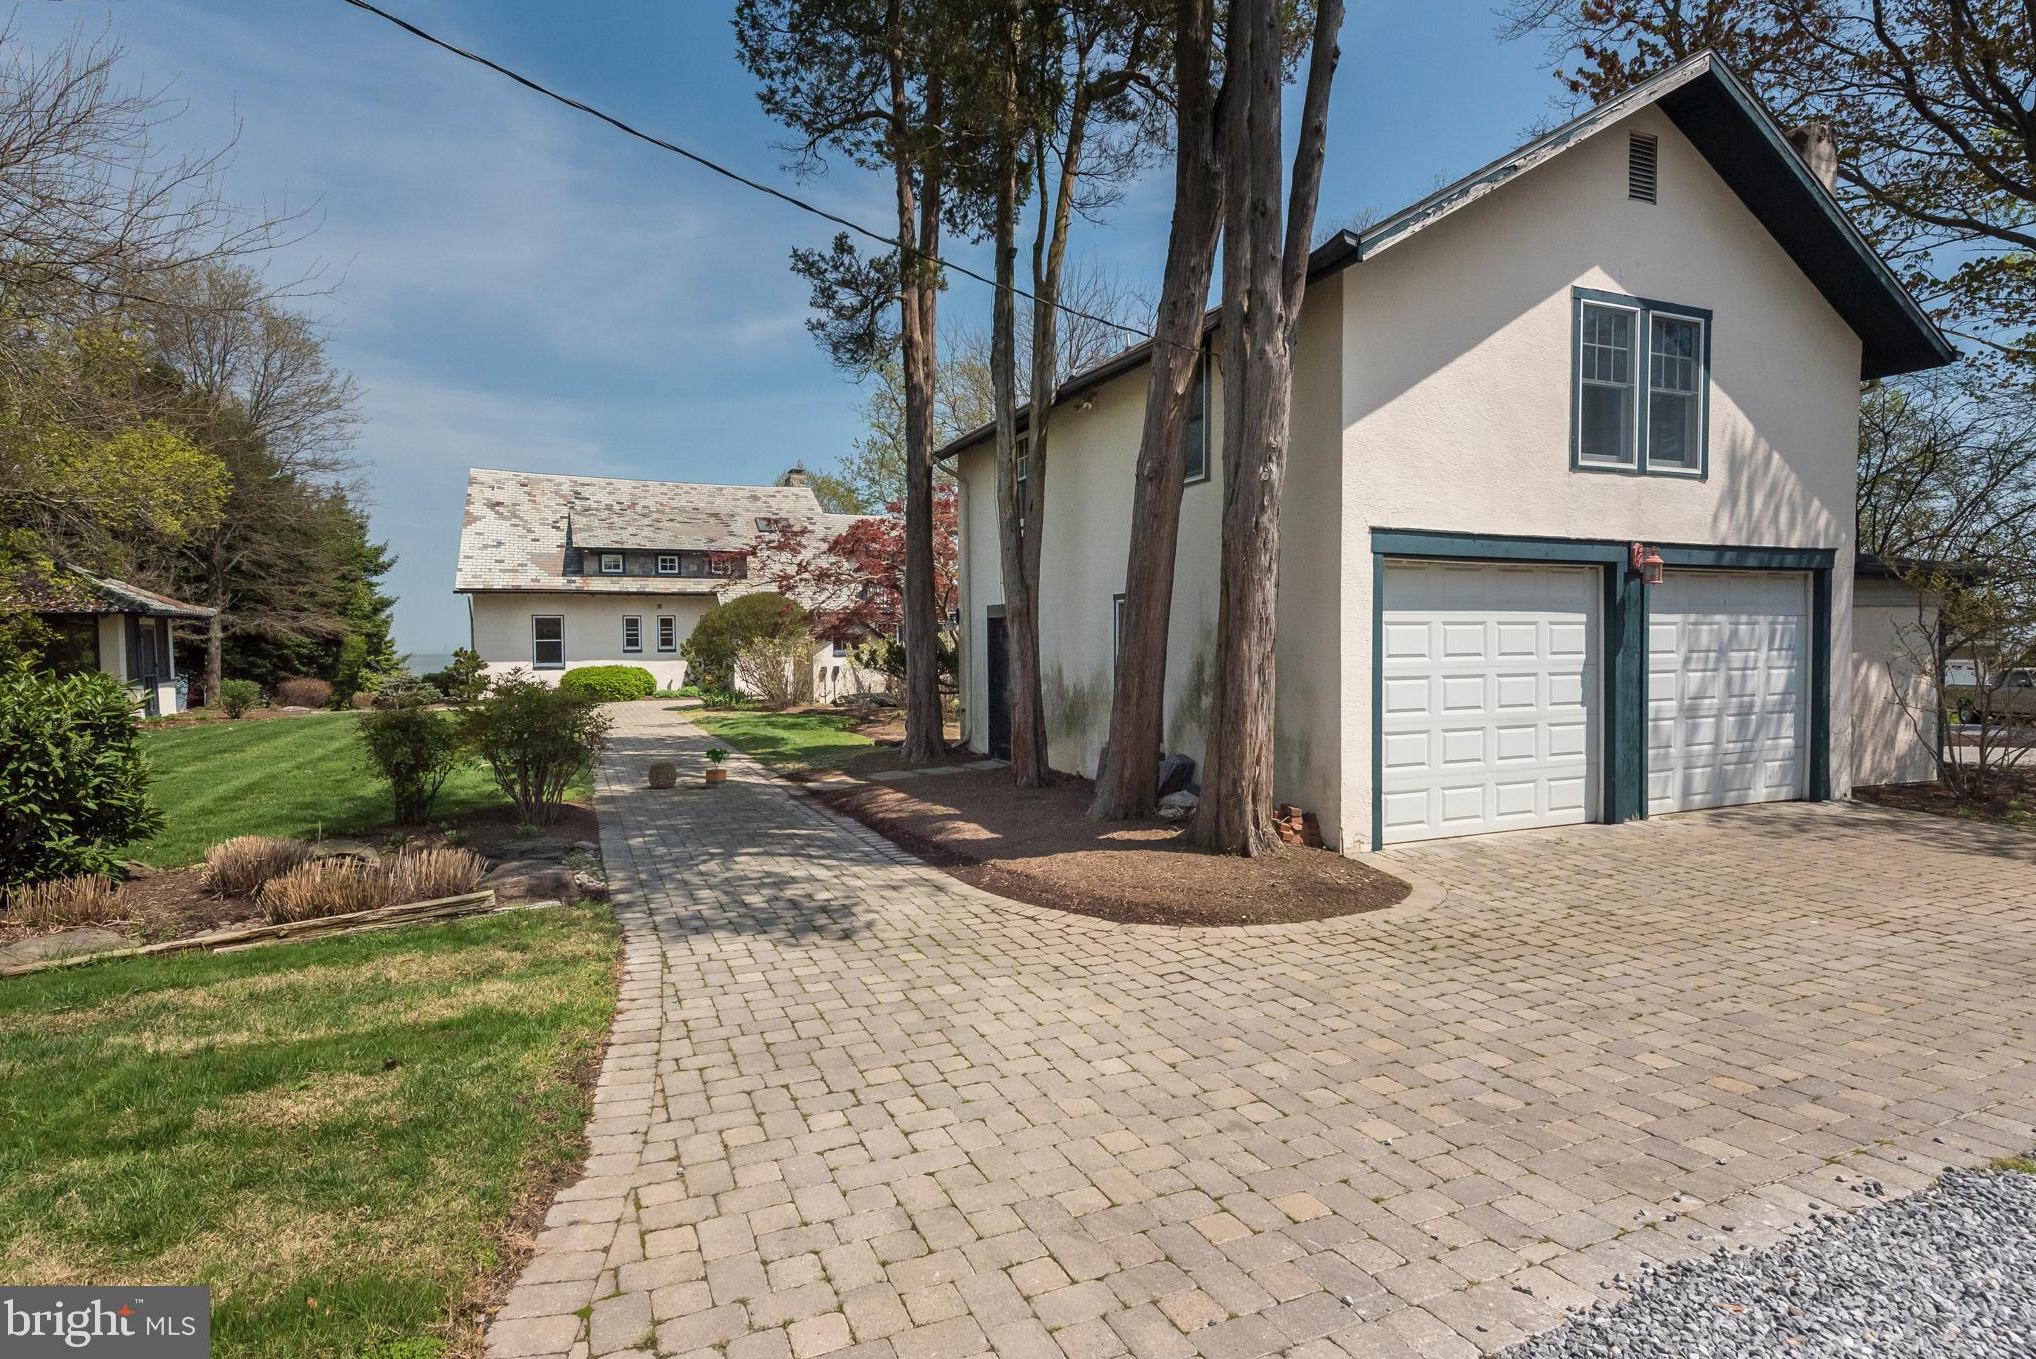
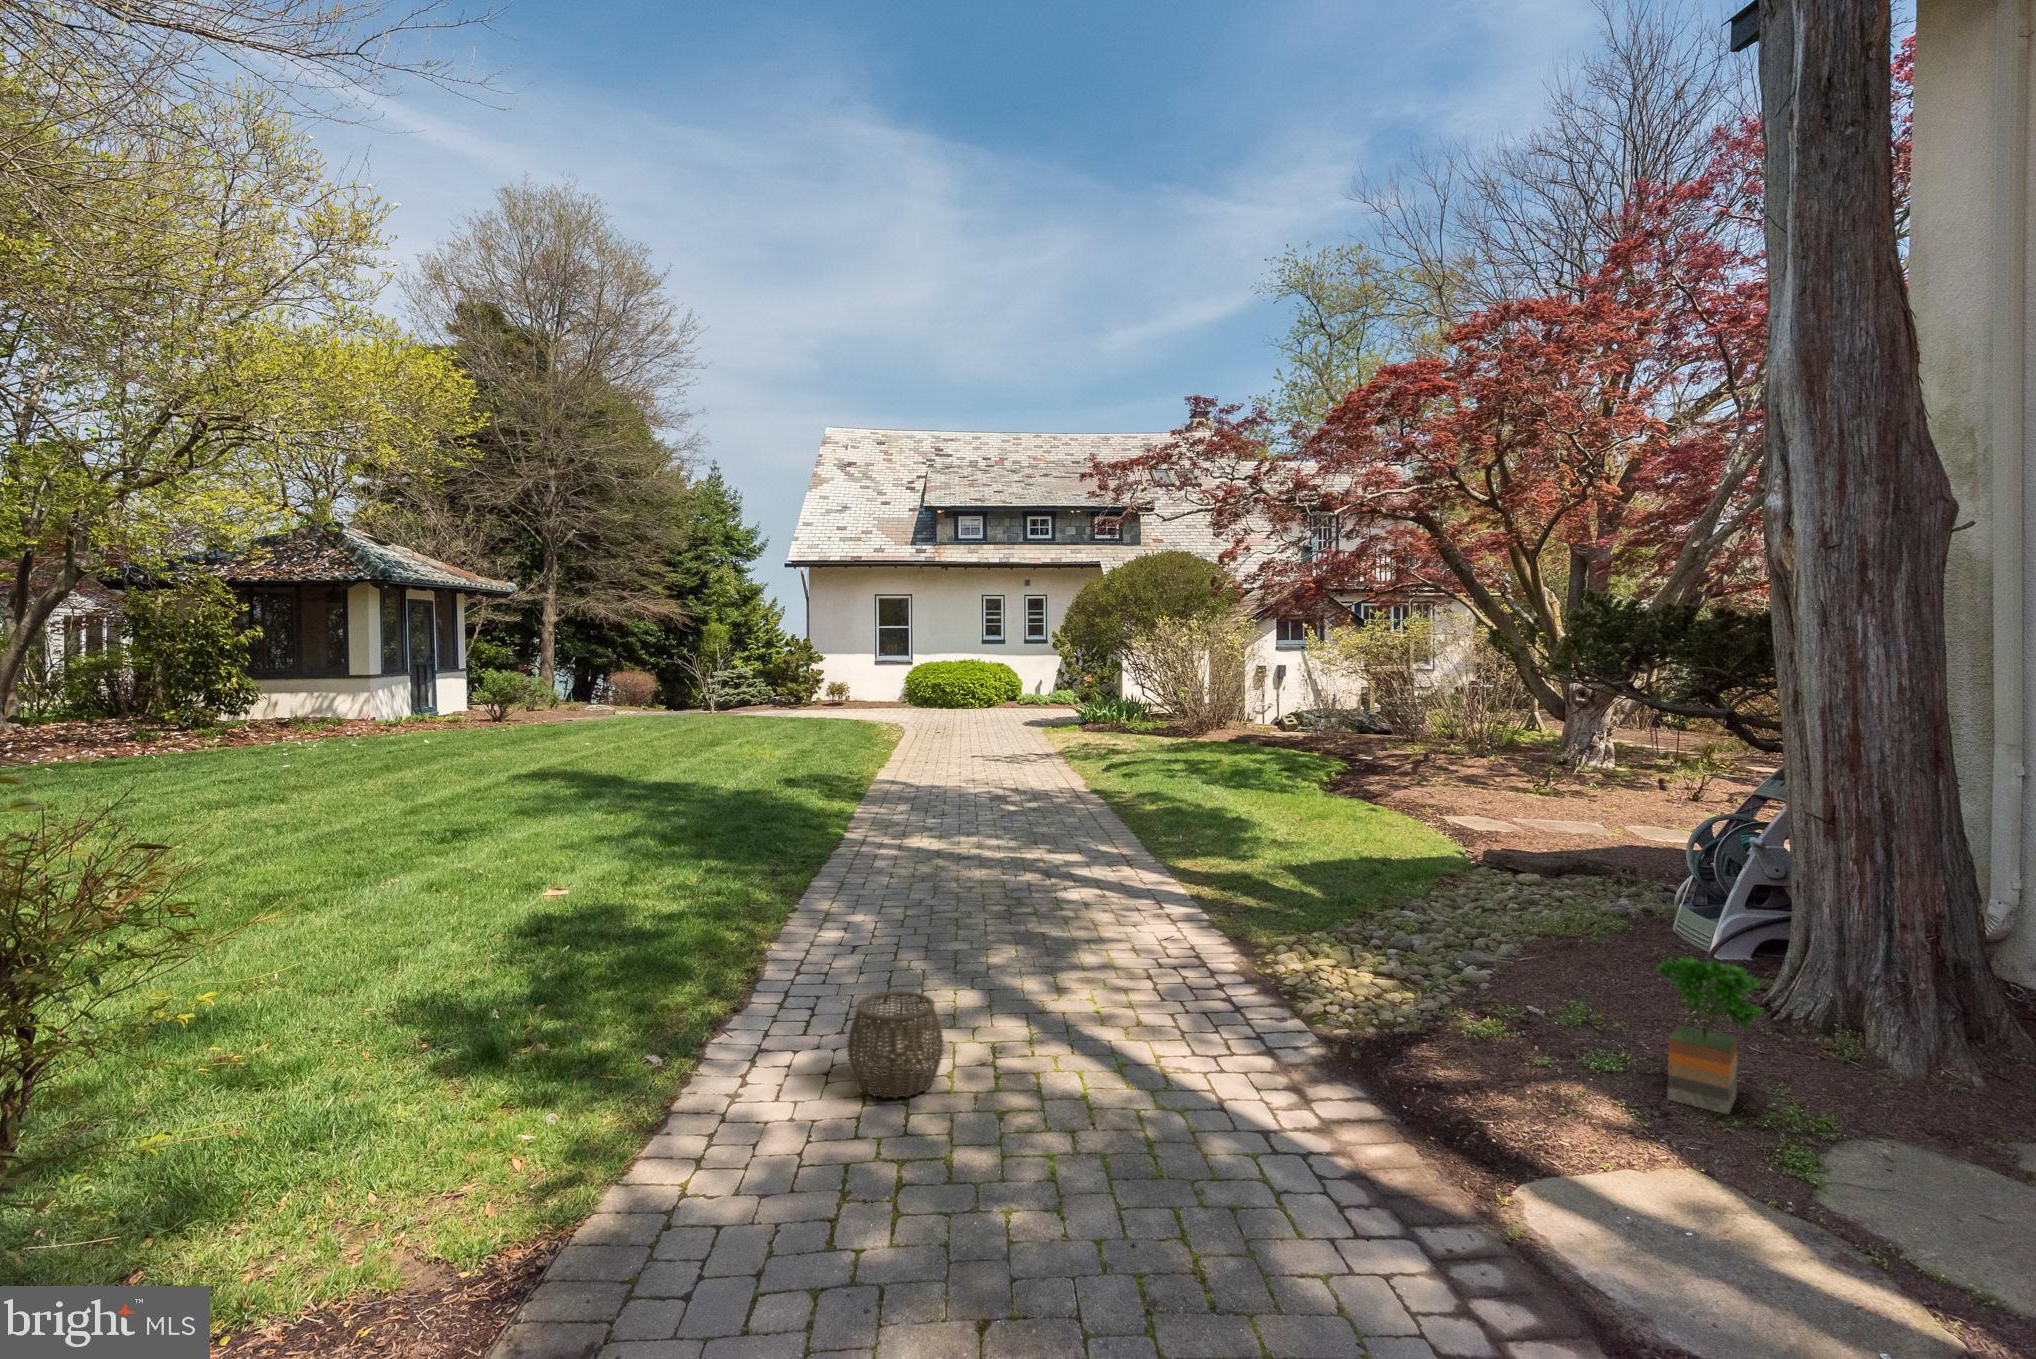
potted tree: present [706,748,730,788] -> present [1658,957,1764,1114]

